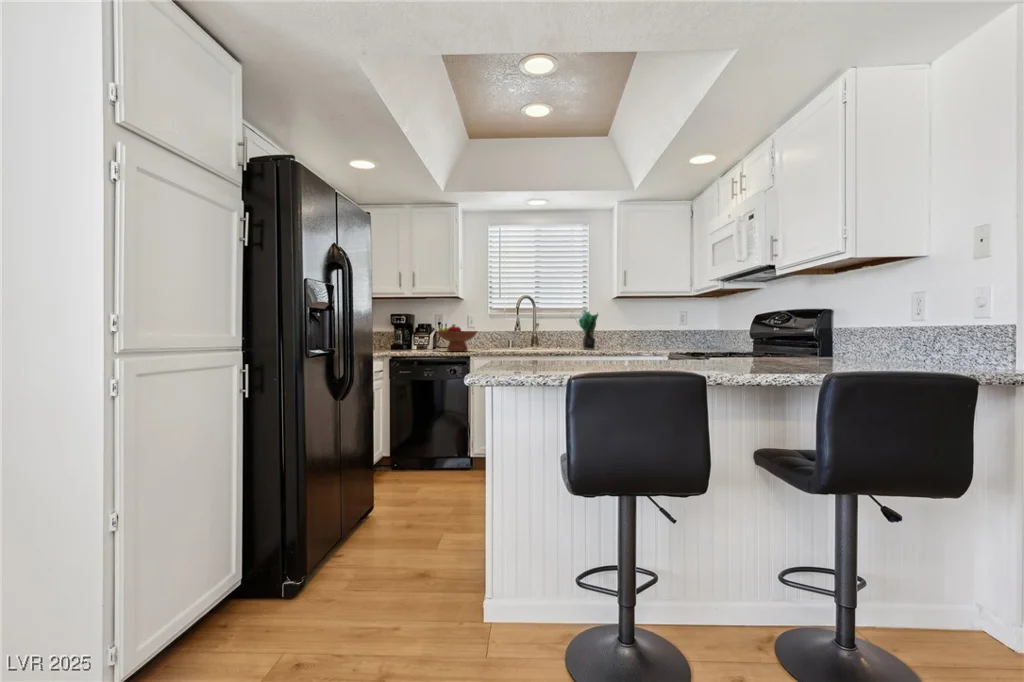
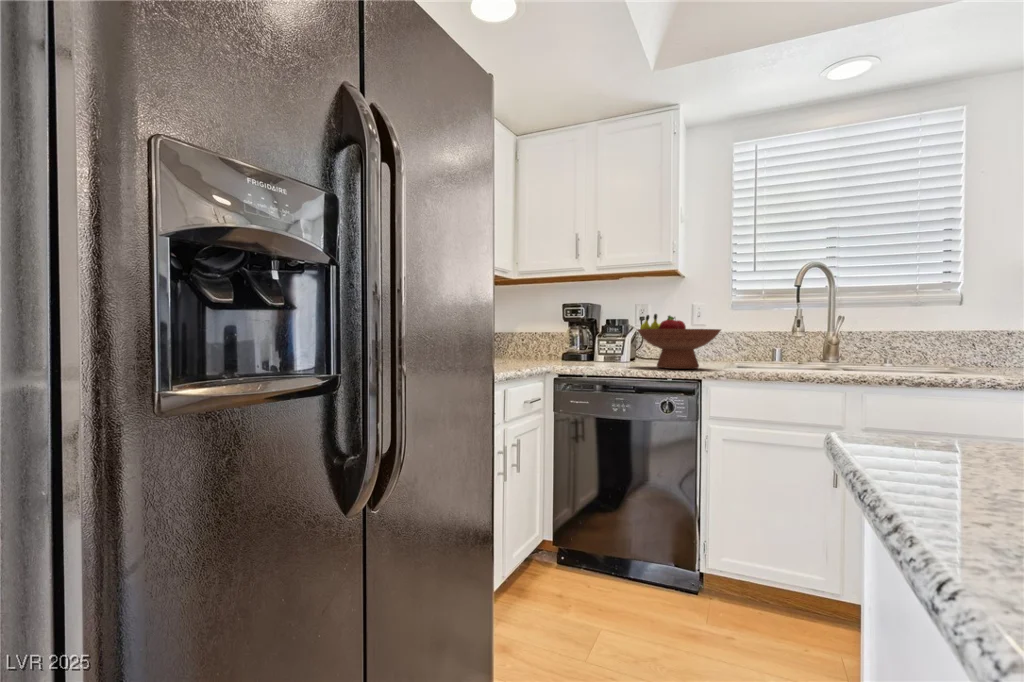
potted plant: present [579,311,598,349] -> none [931,288,998,371]

